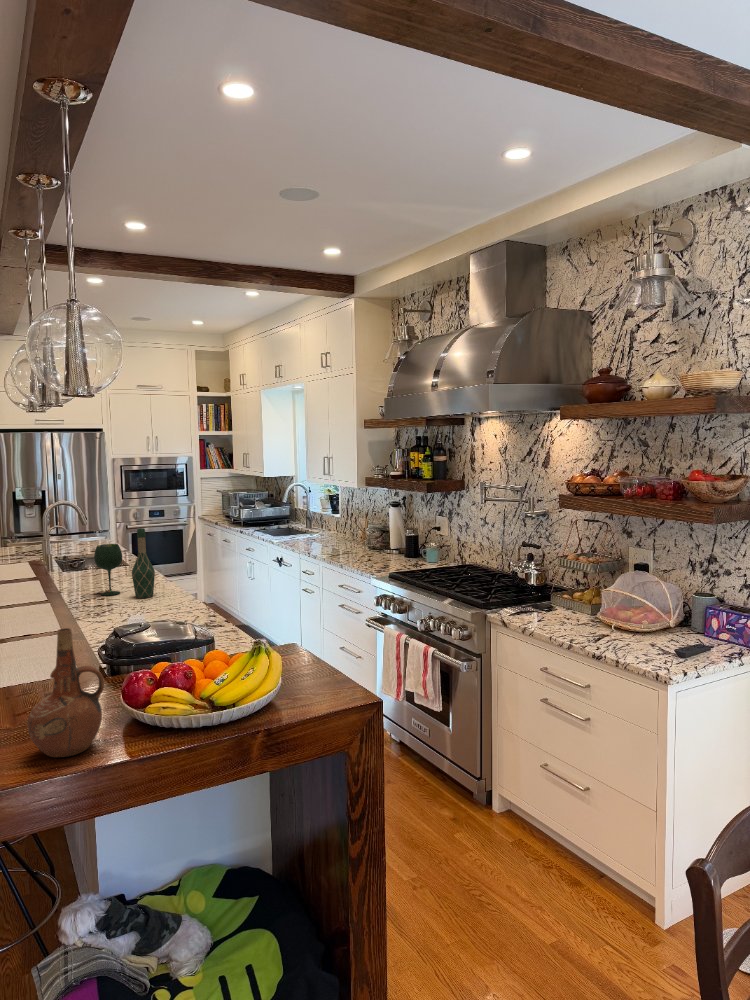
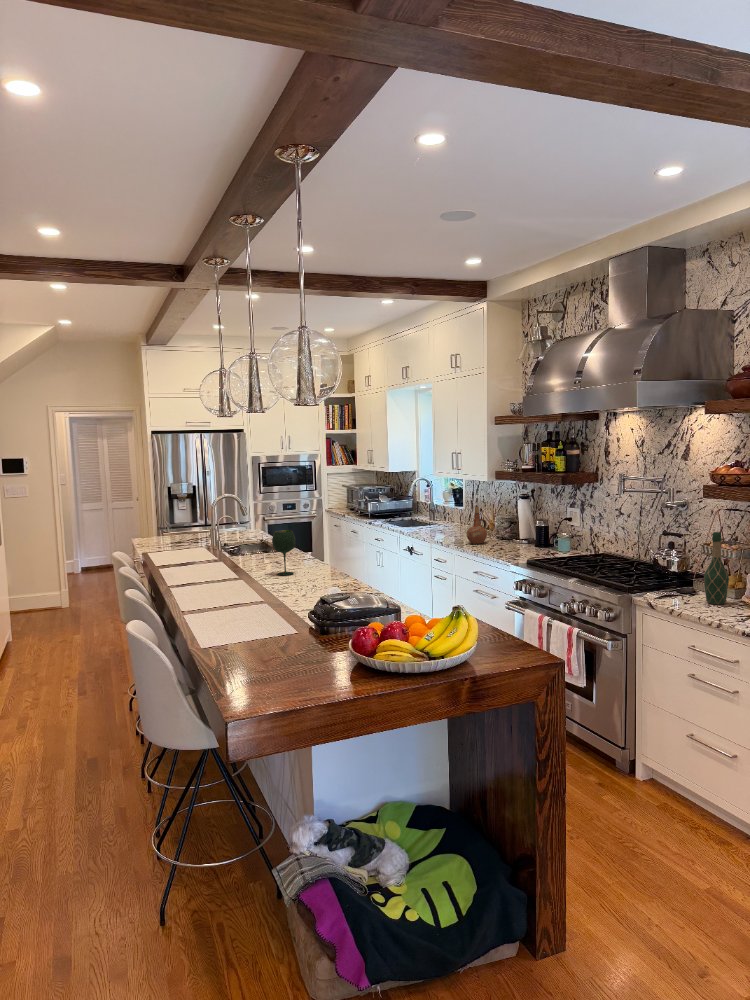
wine bottle: present [132,528,155,598] -> present [704,532,729,604]
ceramic pitcher: present [27,628,104,757] -> present [466,507,487,544]

